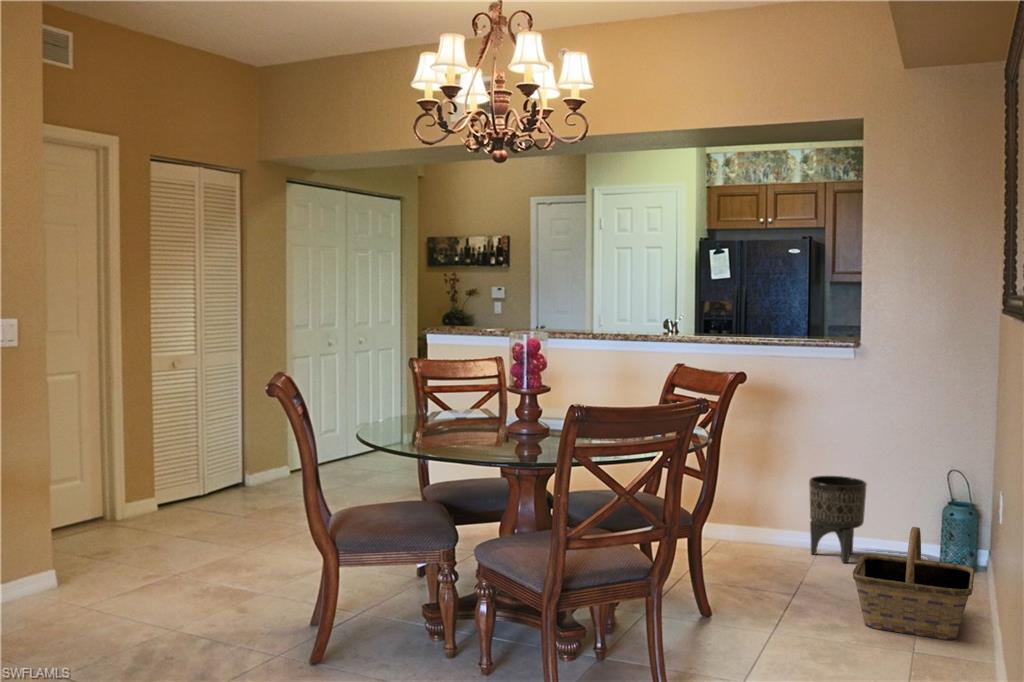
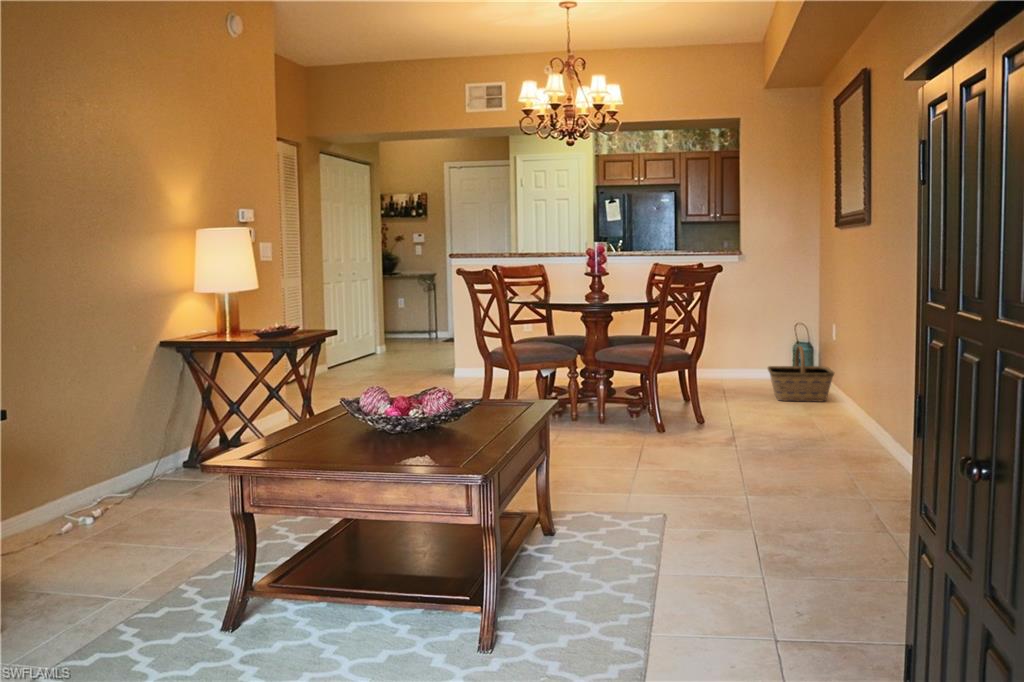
planter: present [809,476,867,563] -> none [718,333,752,383]

